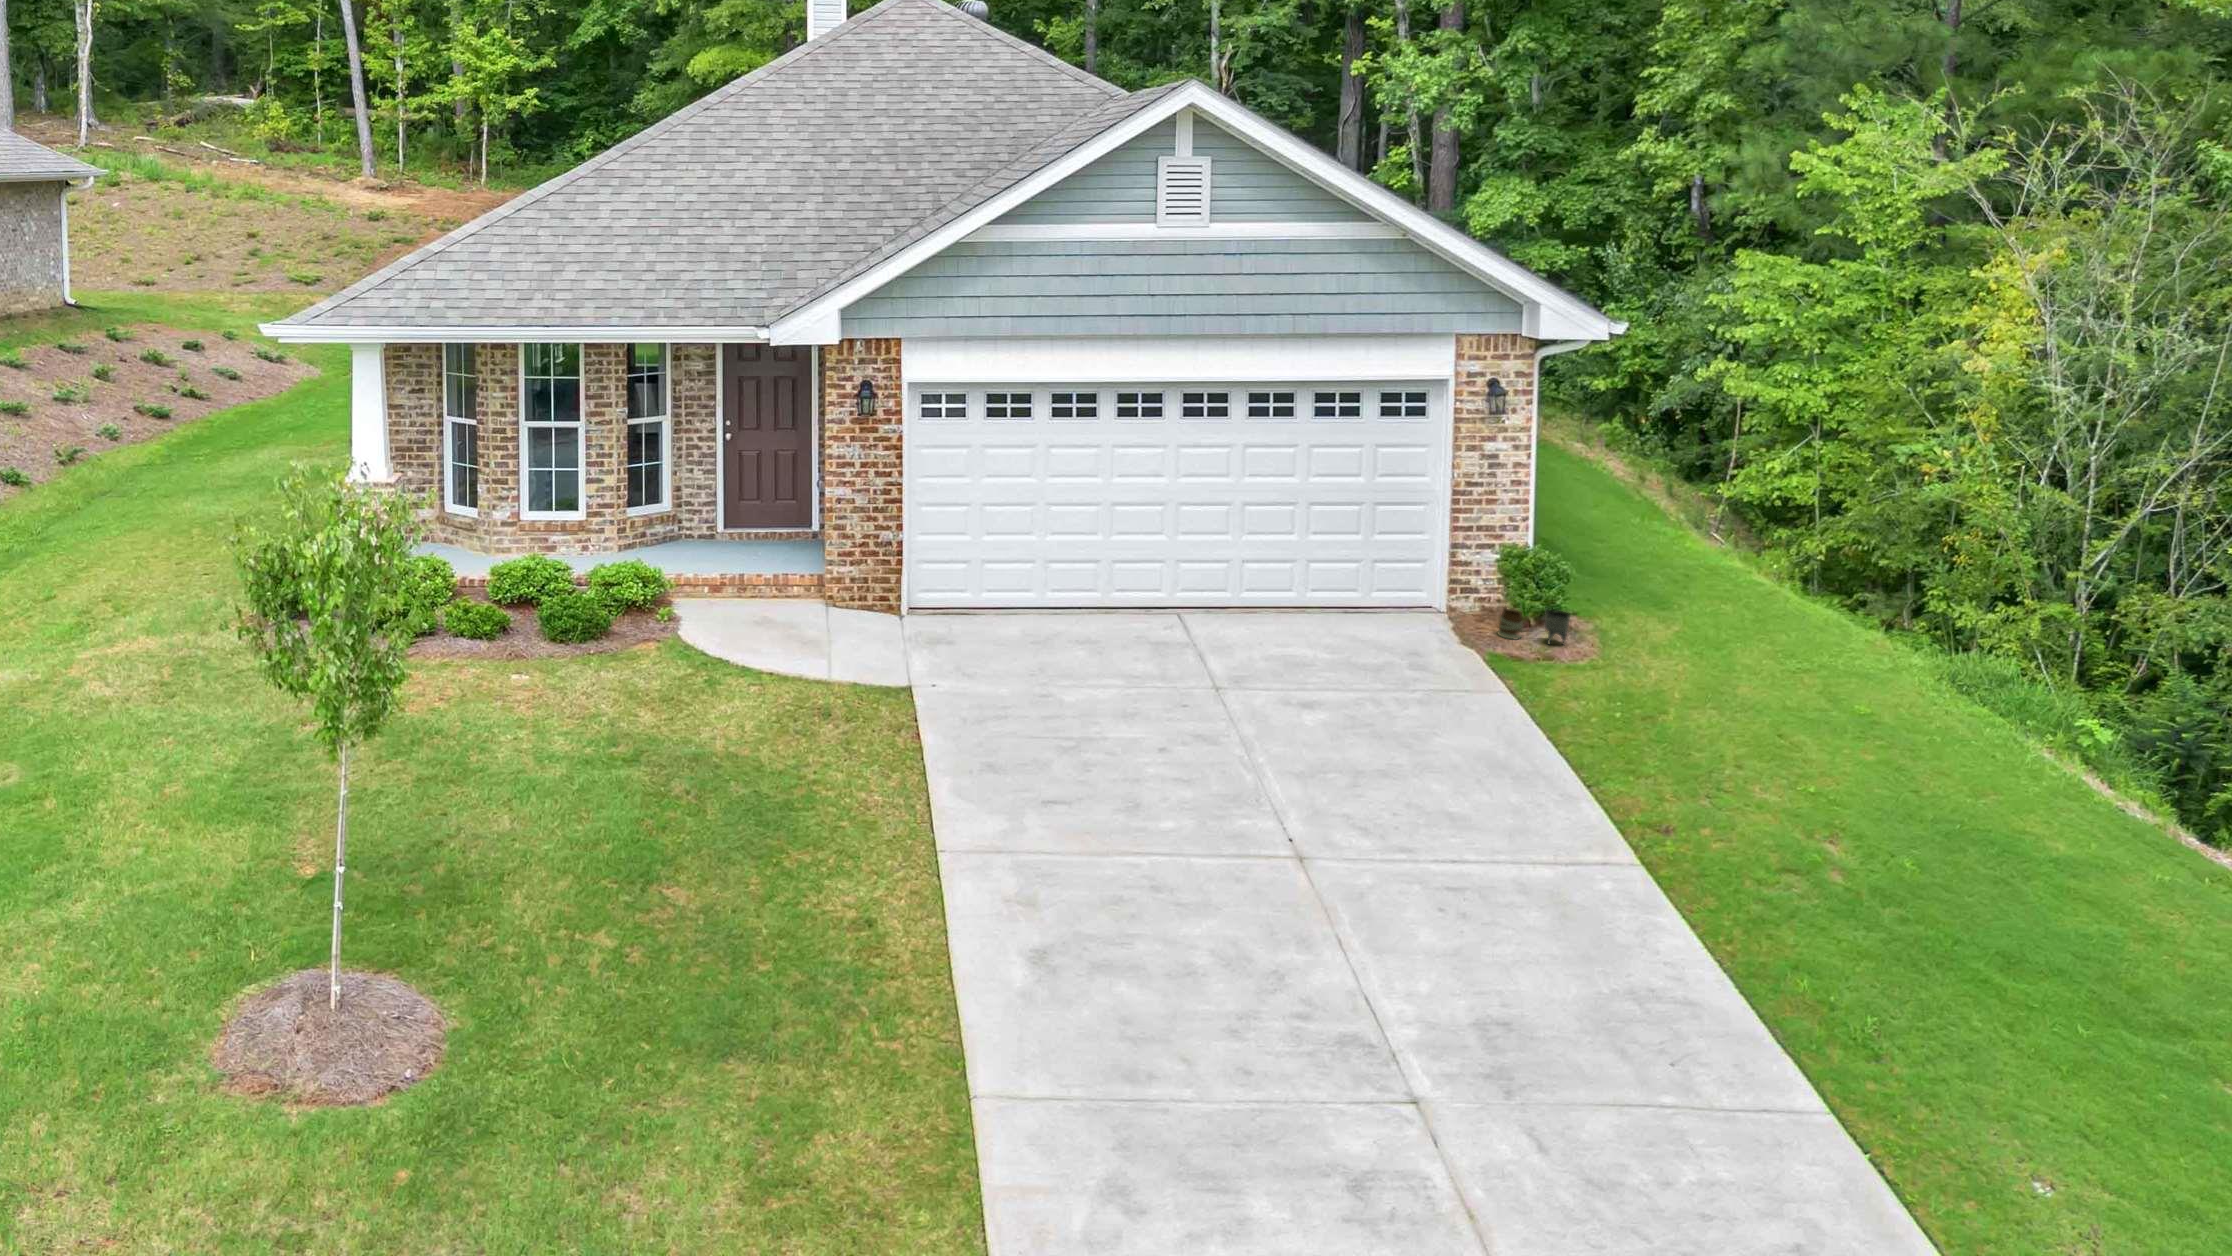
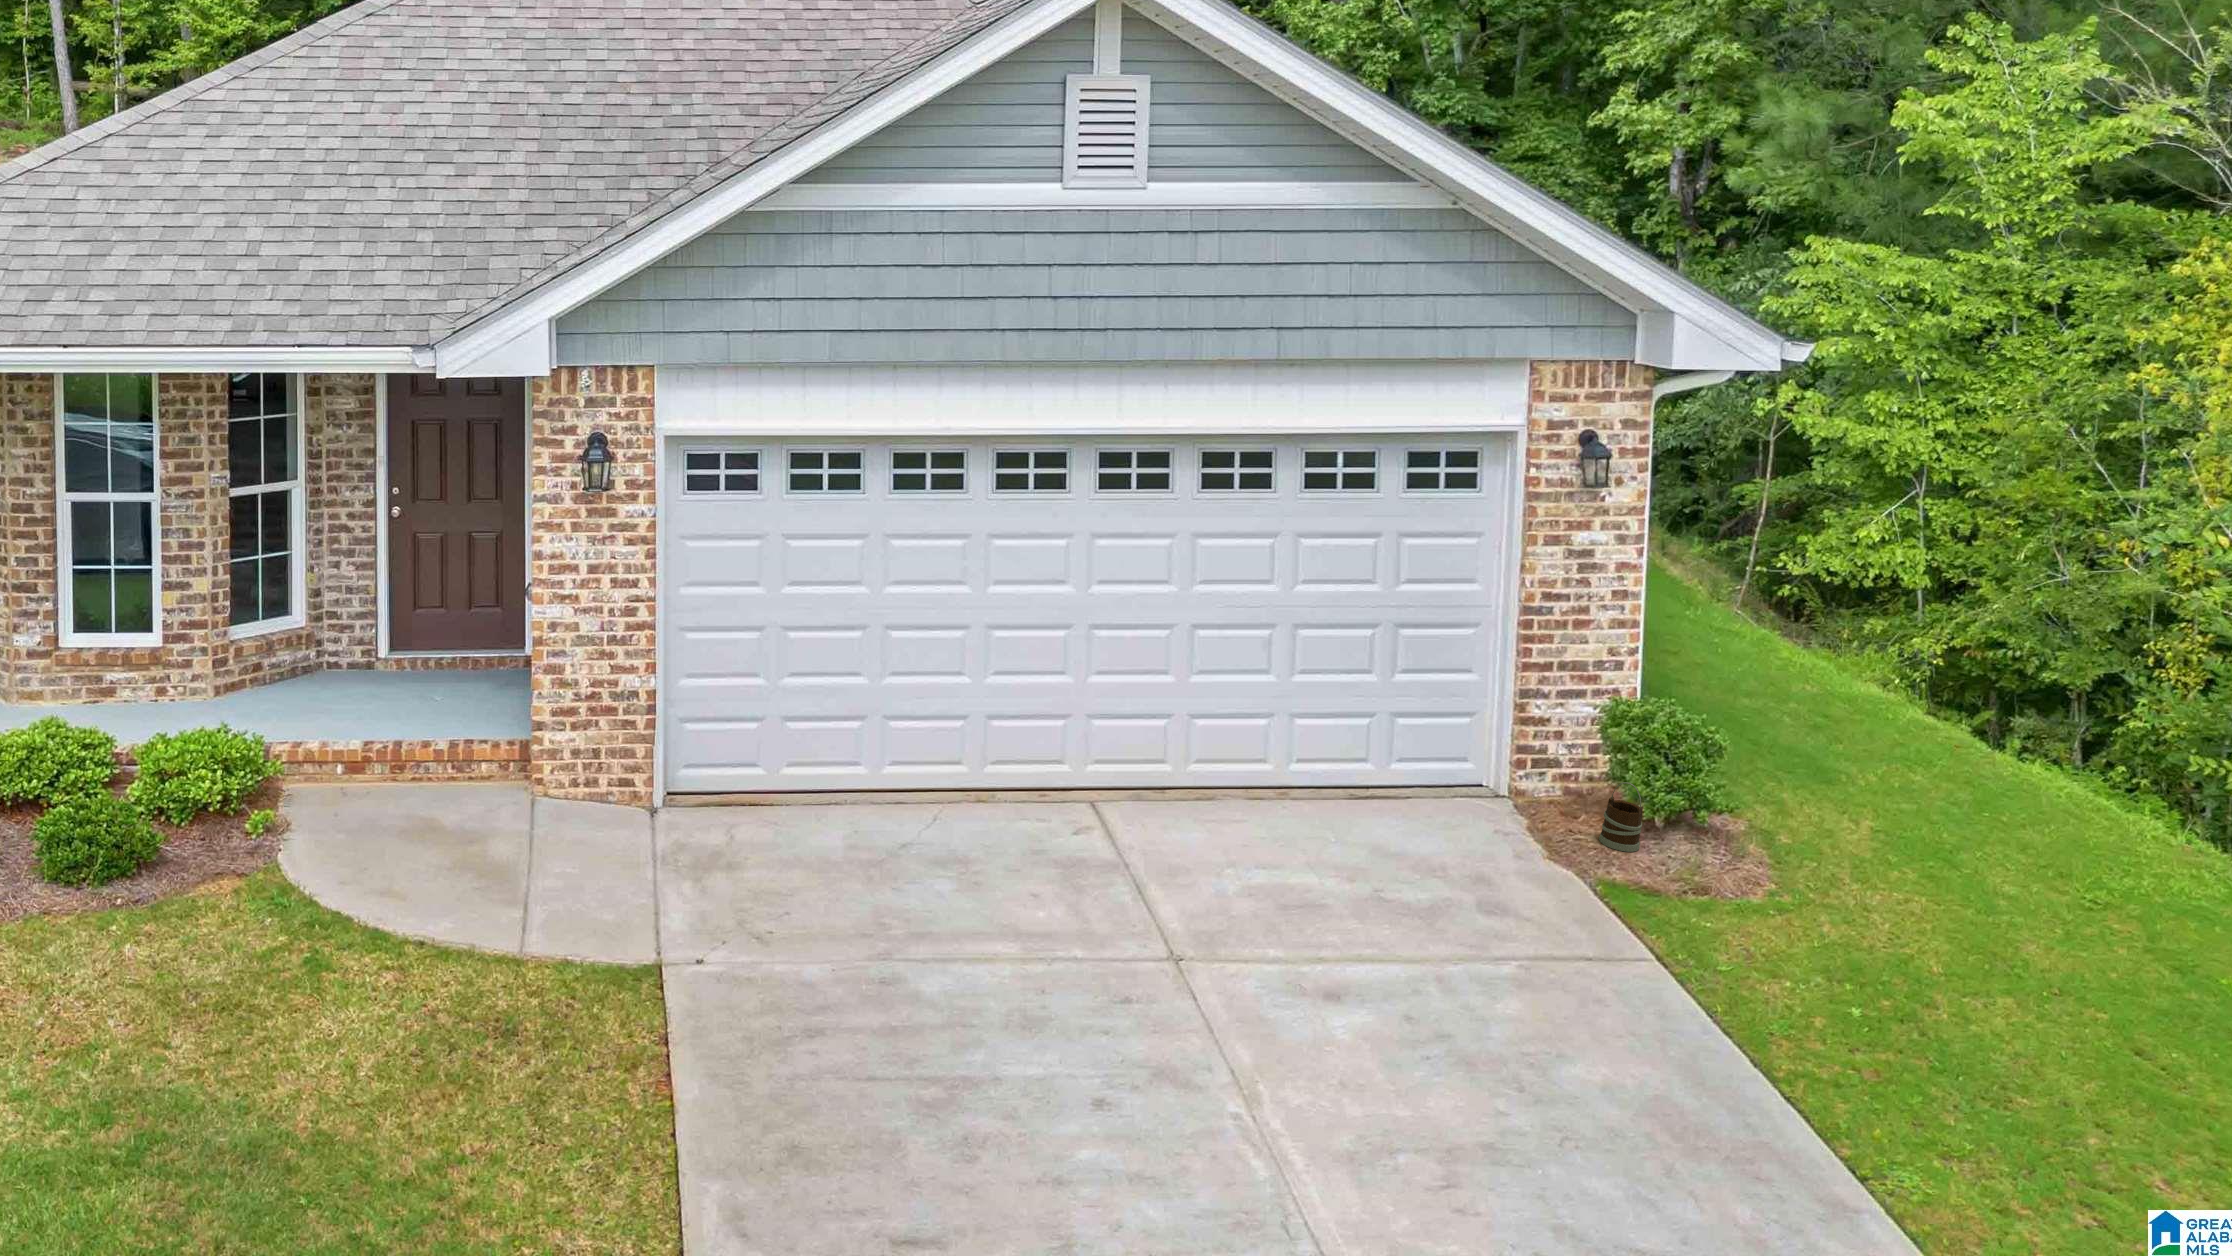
planter: present [1545,610,1570,644] -> none [1678,804,1723,862]

